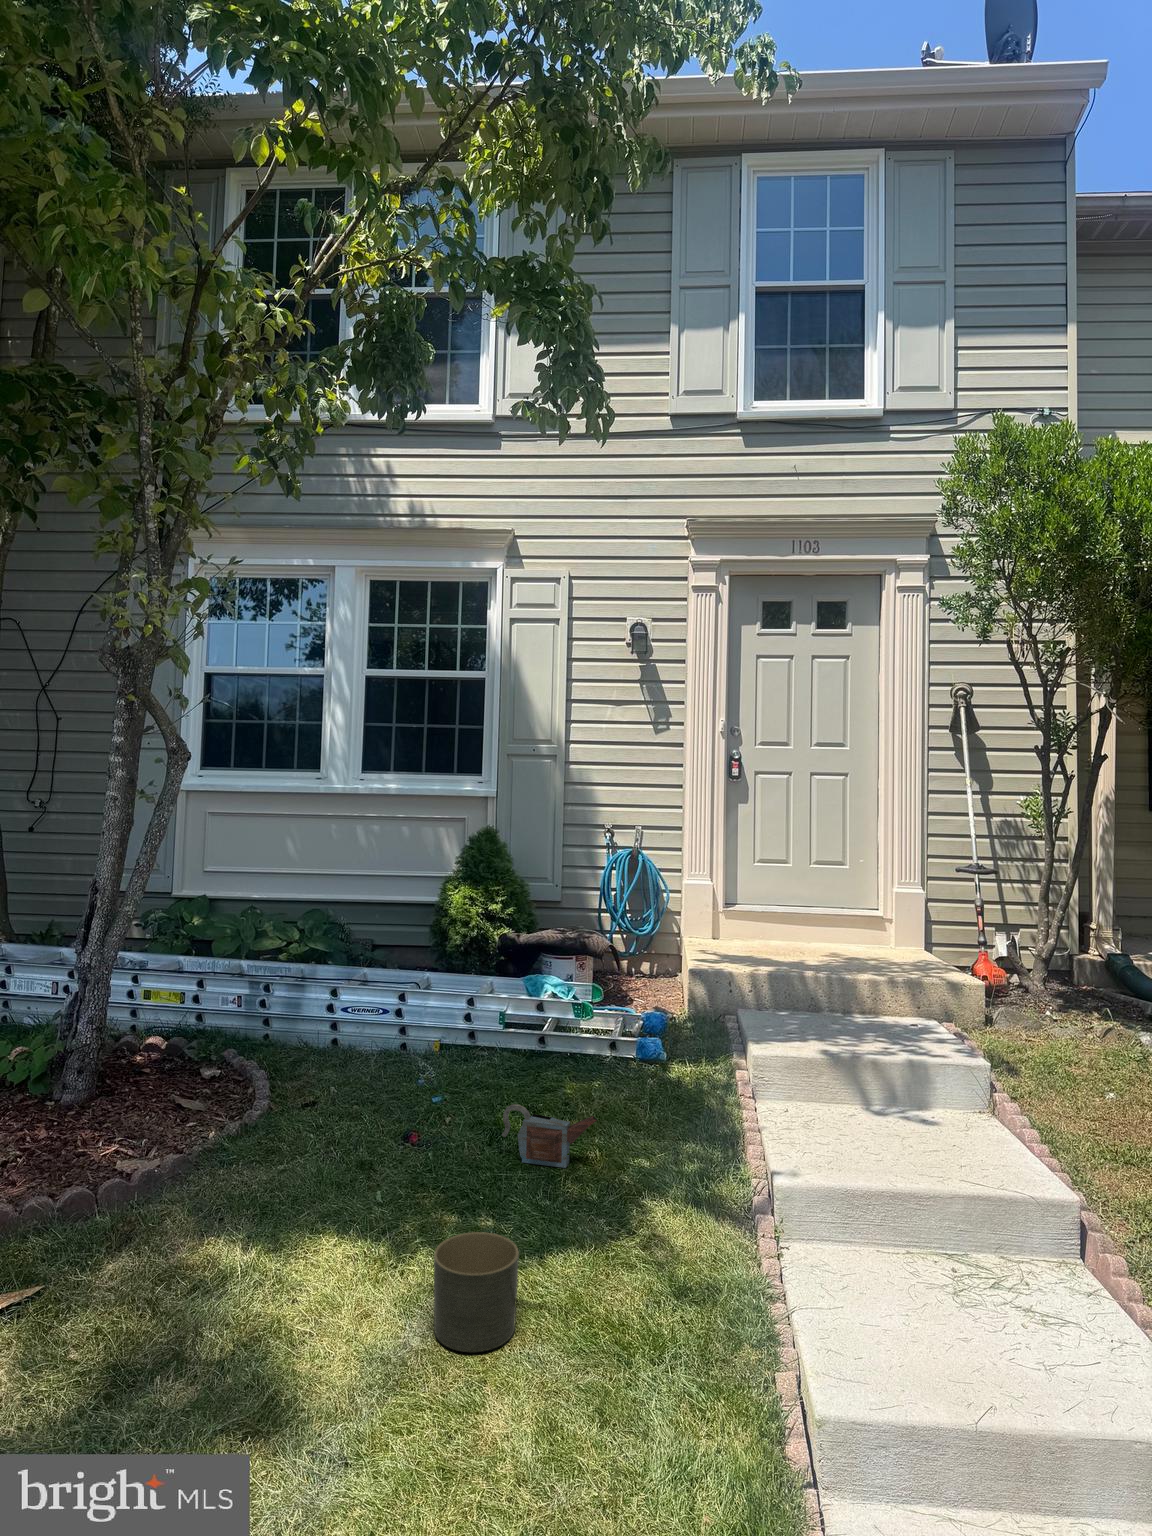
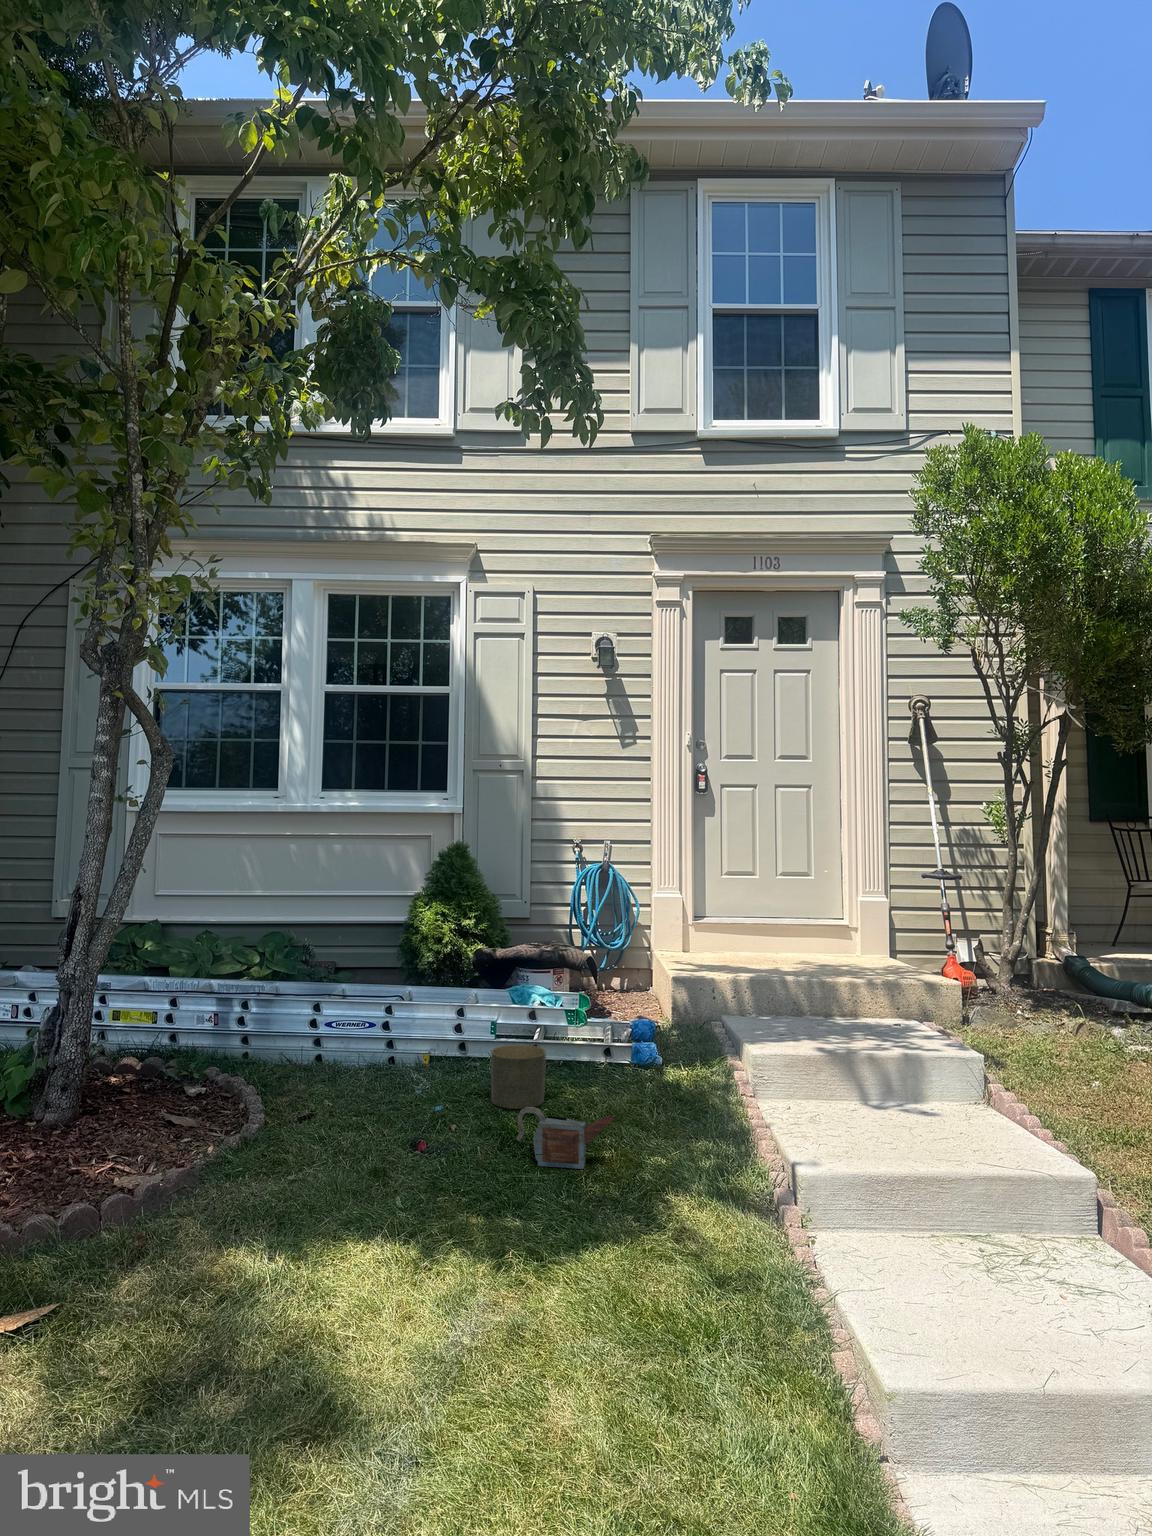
planter: present [434,1232,519,1352] -> present [491,1045,546,1109]

